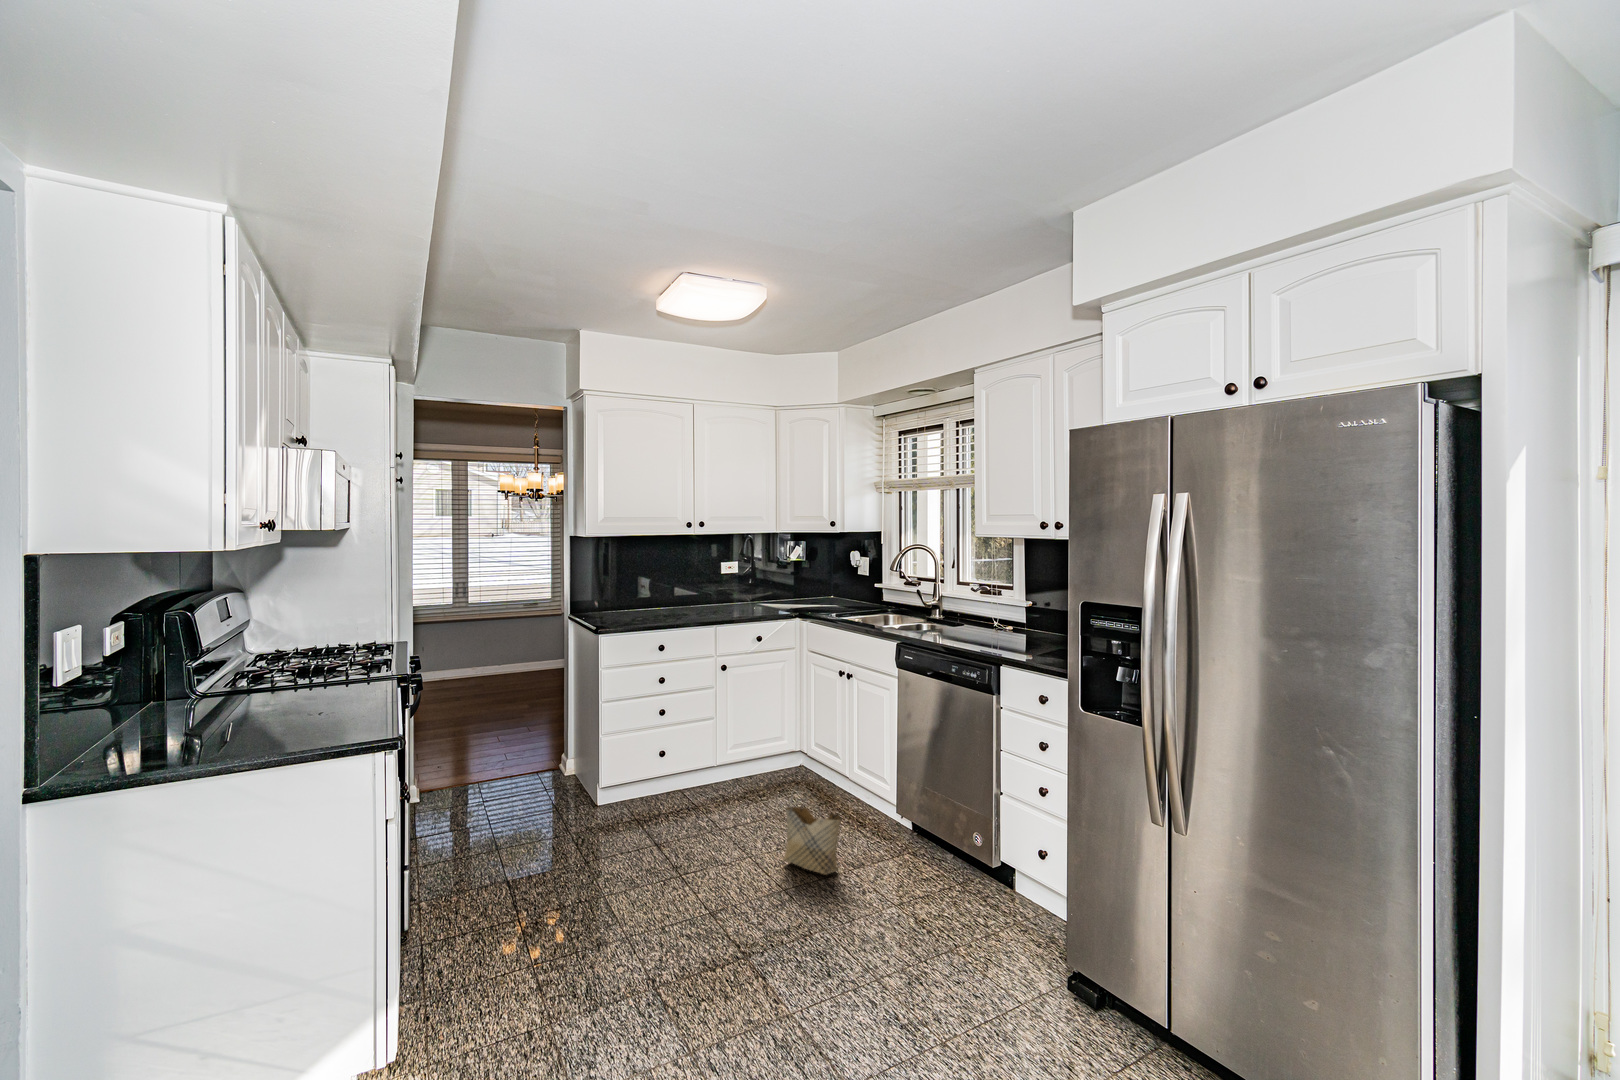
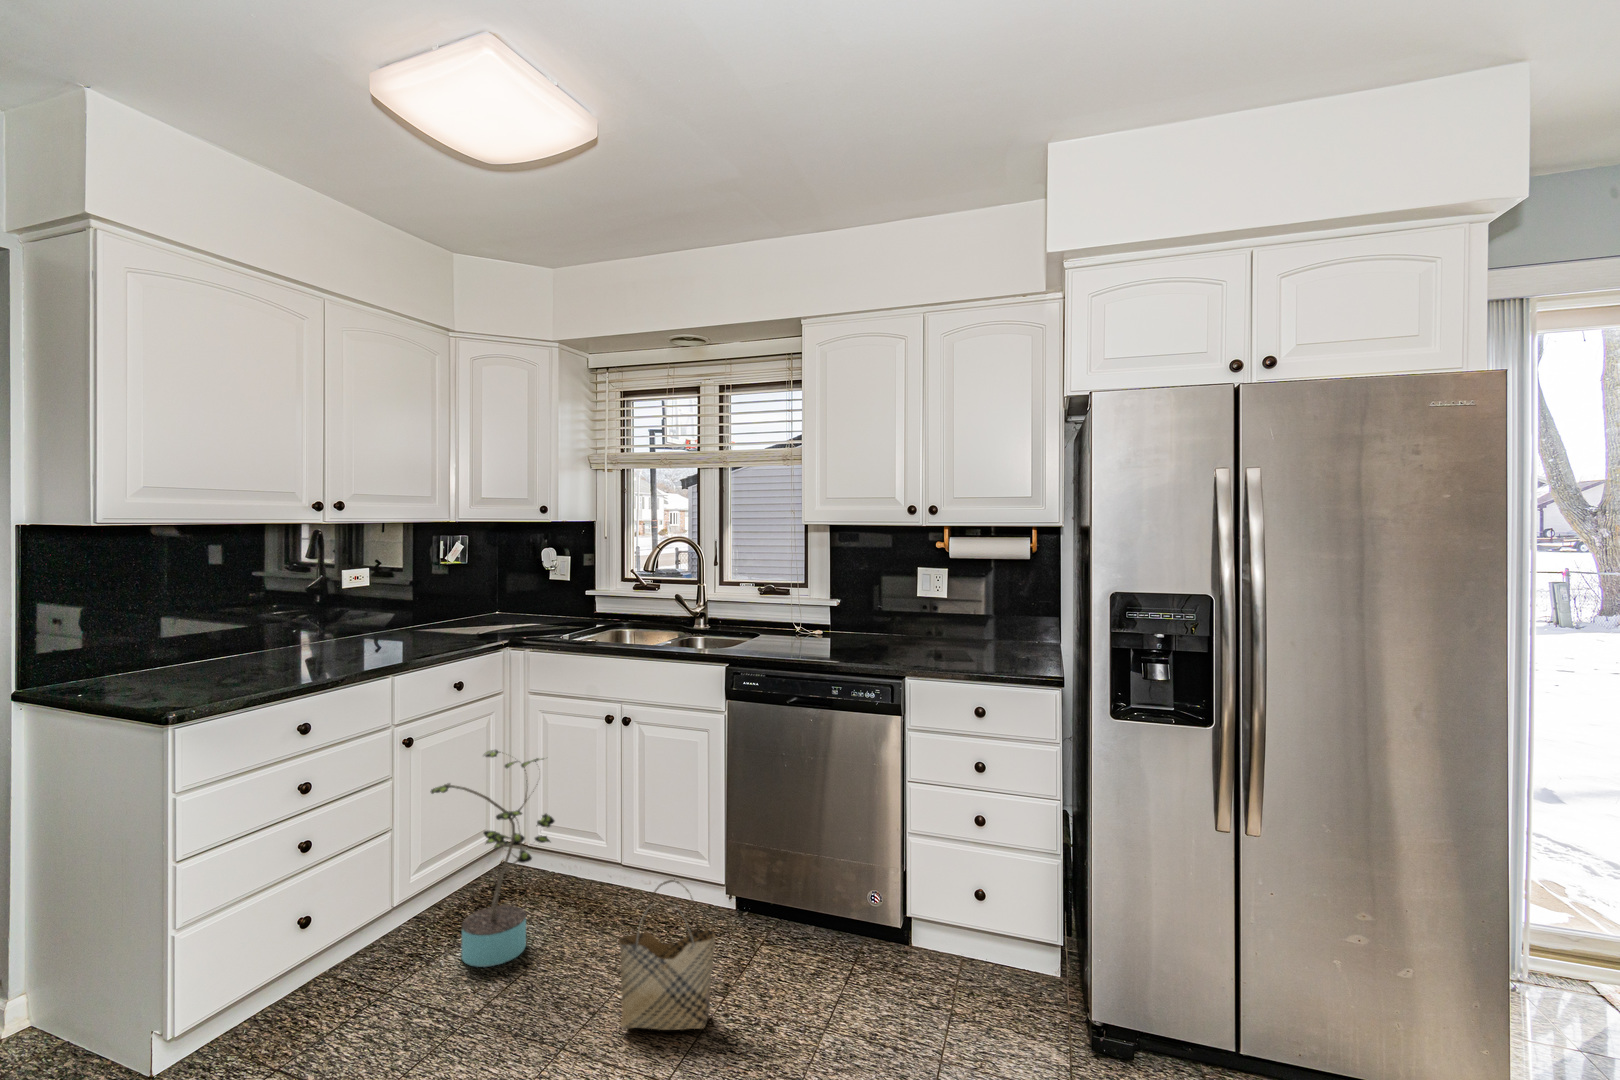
potted plant: none [722,684,793,816] -> present [431,750,554,967]

